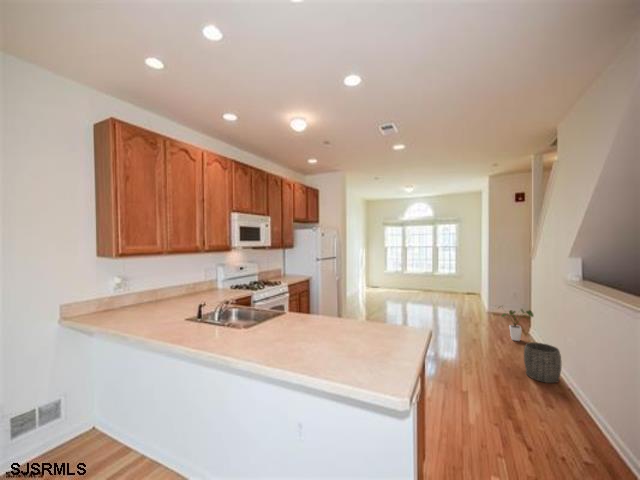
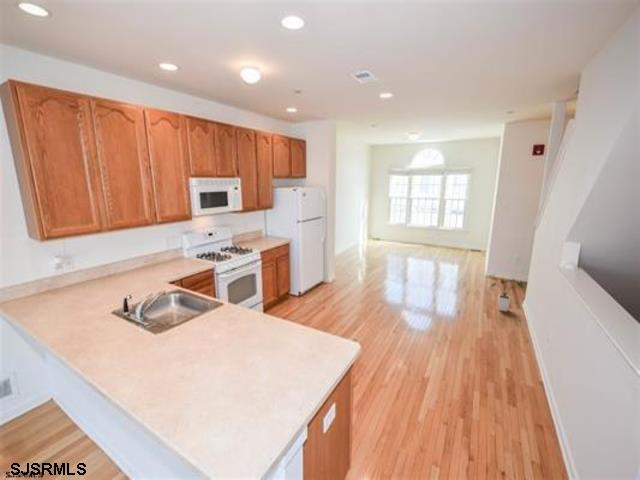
woven basket: present [524,342,562,383] -> none [498,320,536,363]

